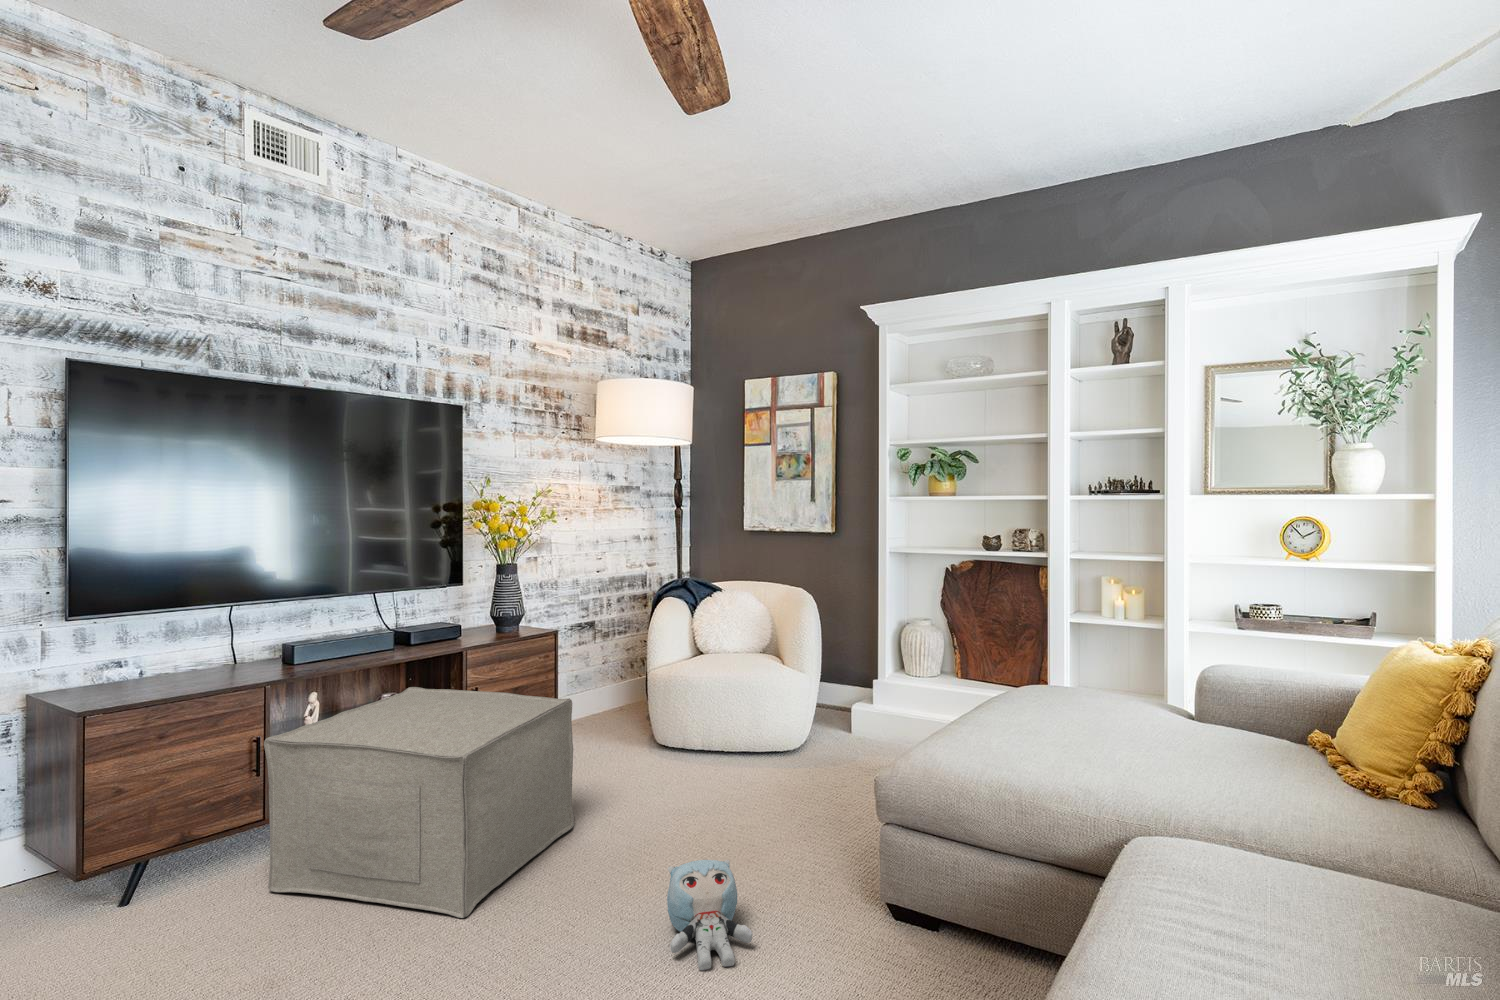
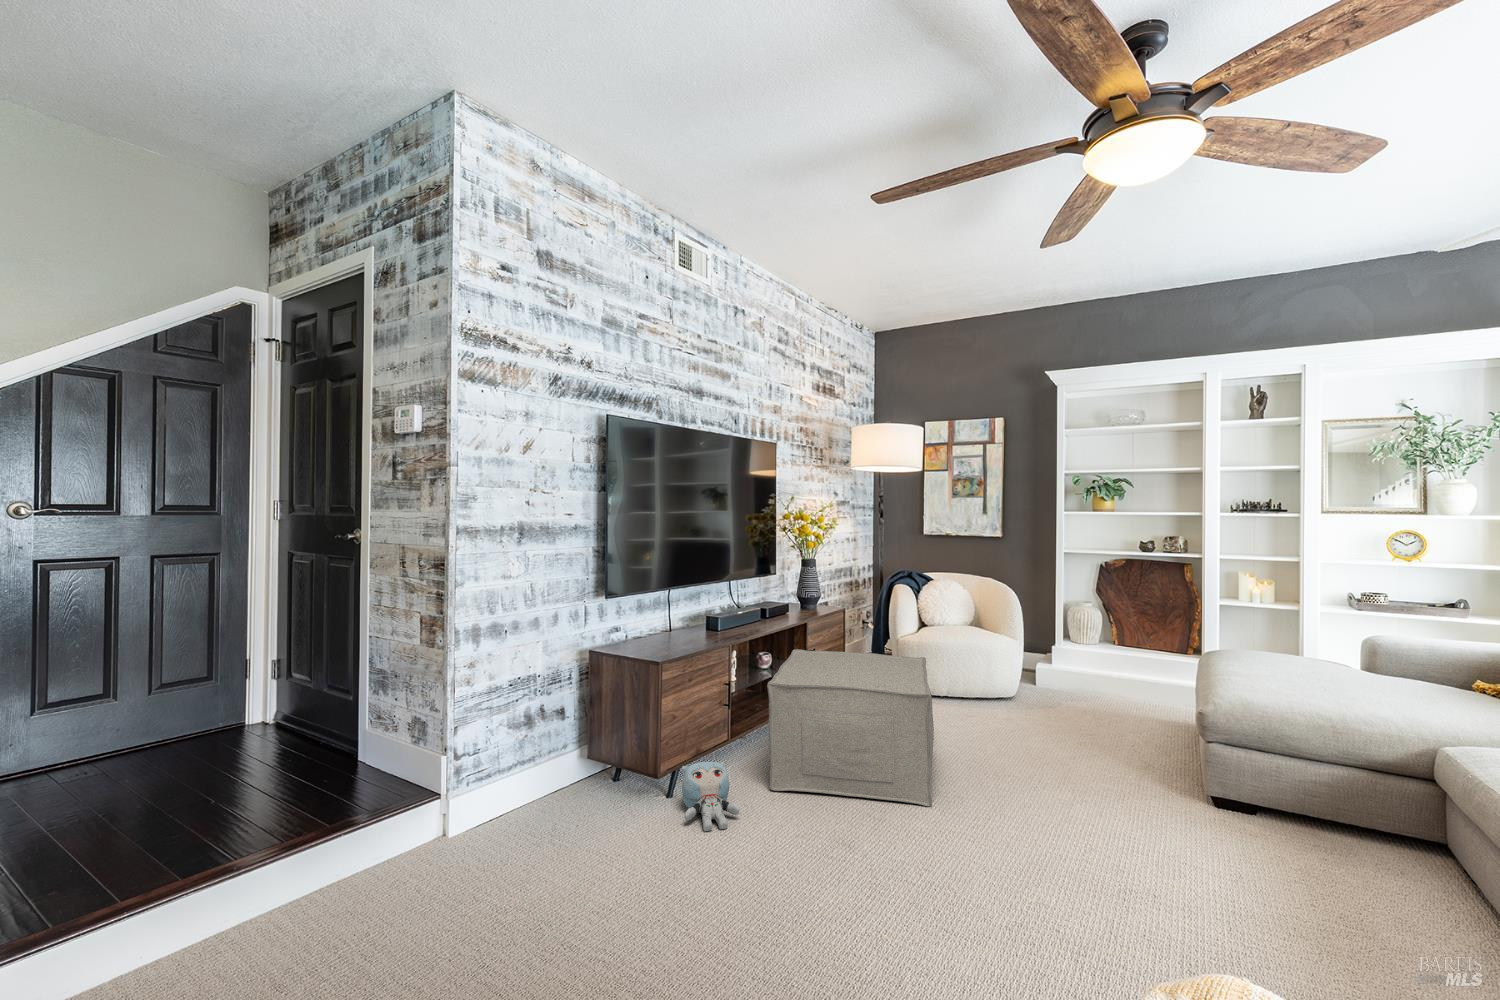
plush toy: present [667,860,753,970] -> present [682,762,739,831]

